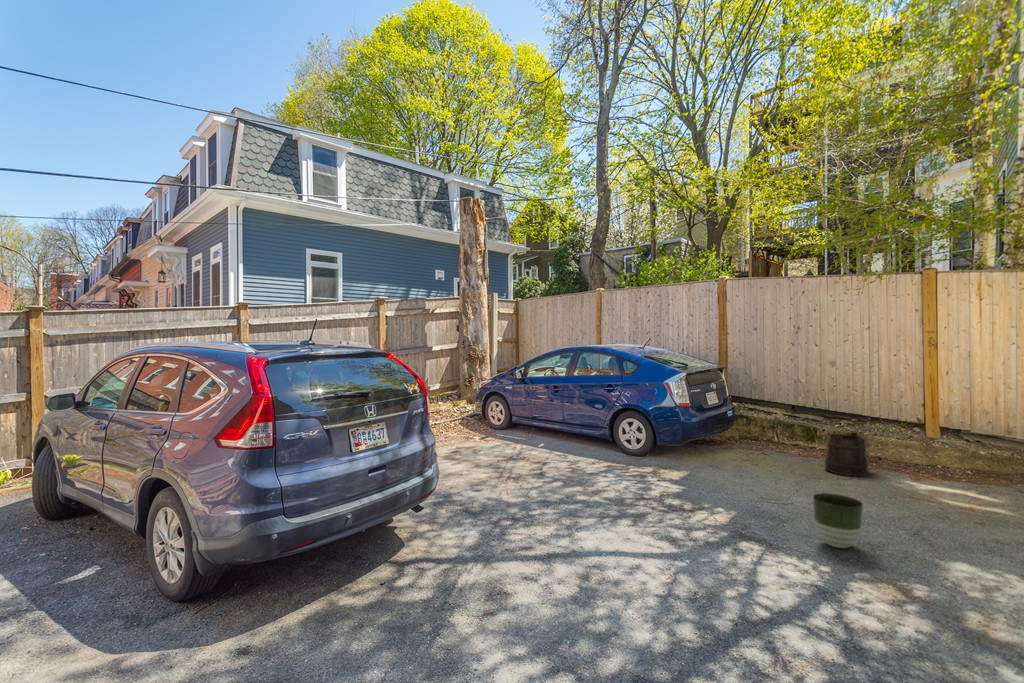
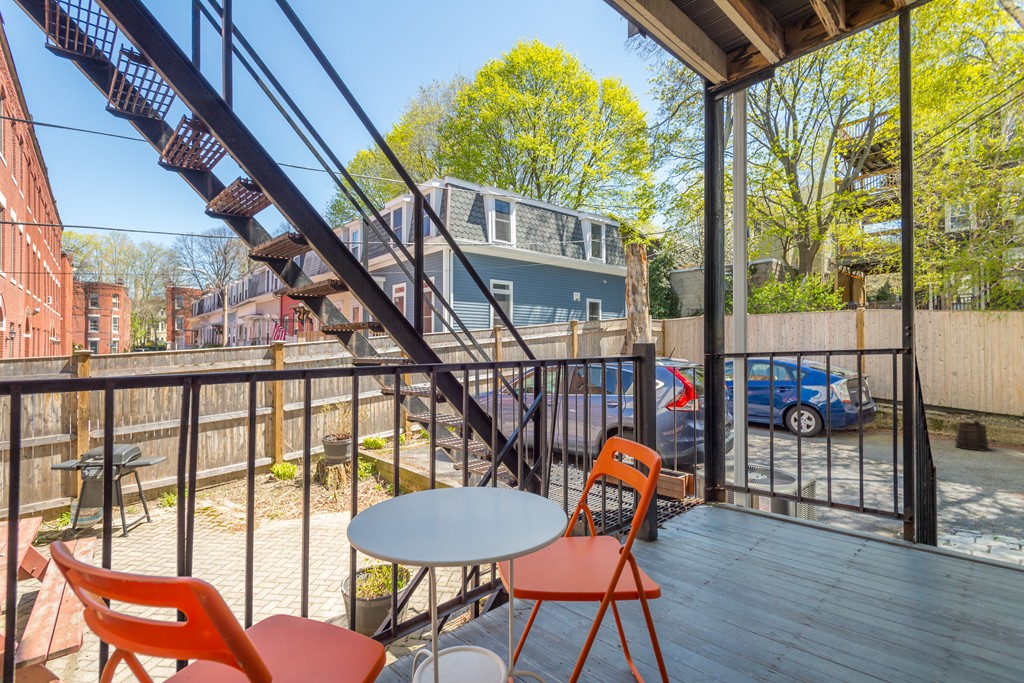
planter: present [813,493,863,548] -> none [969,451,1002,480]

